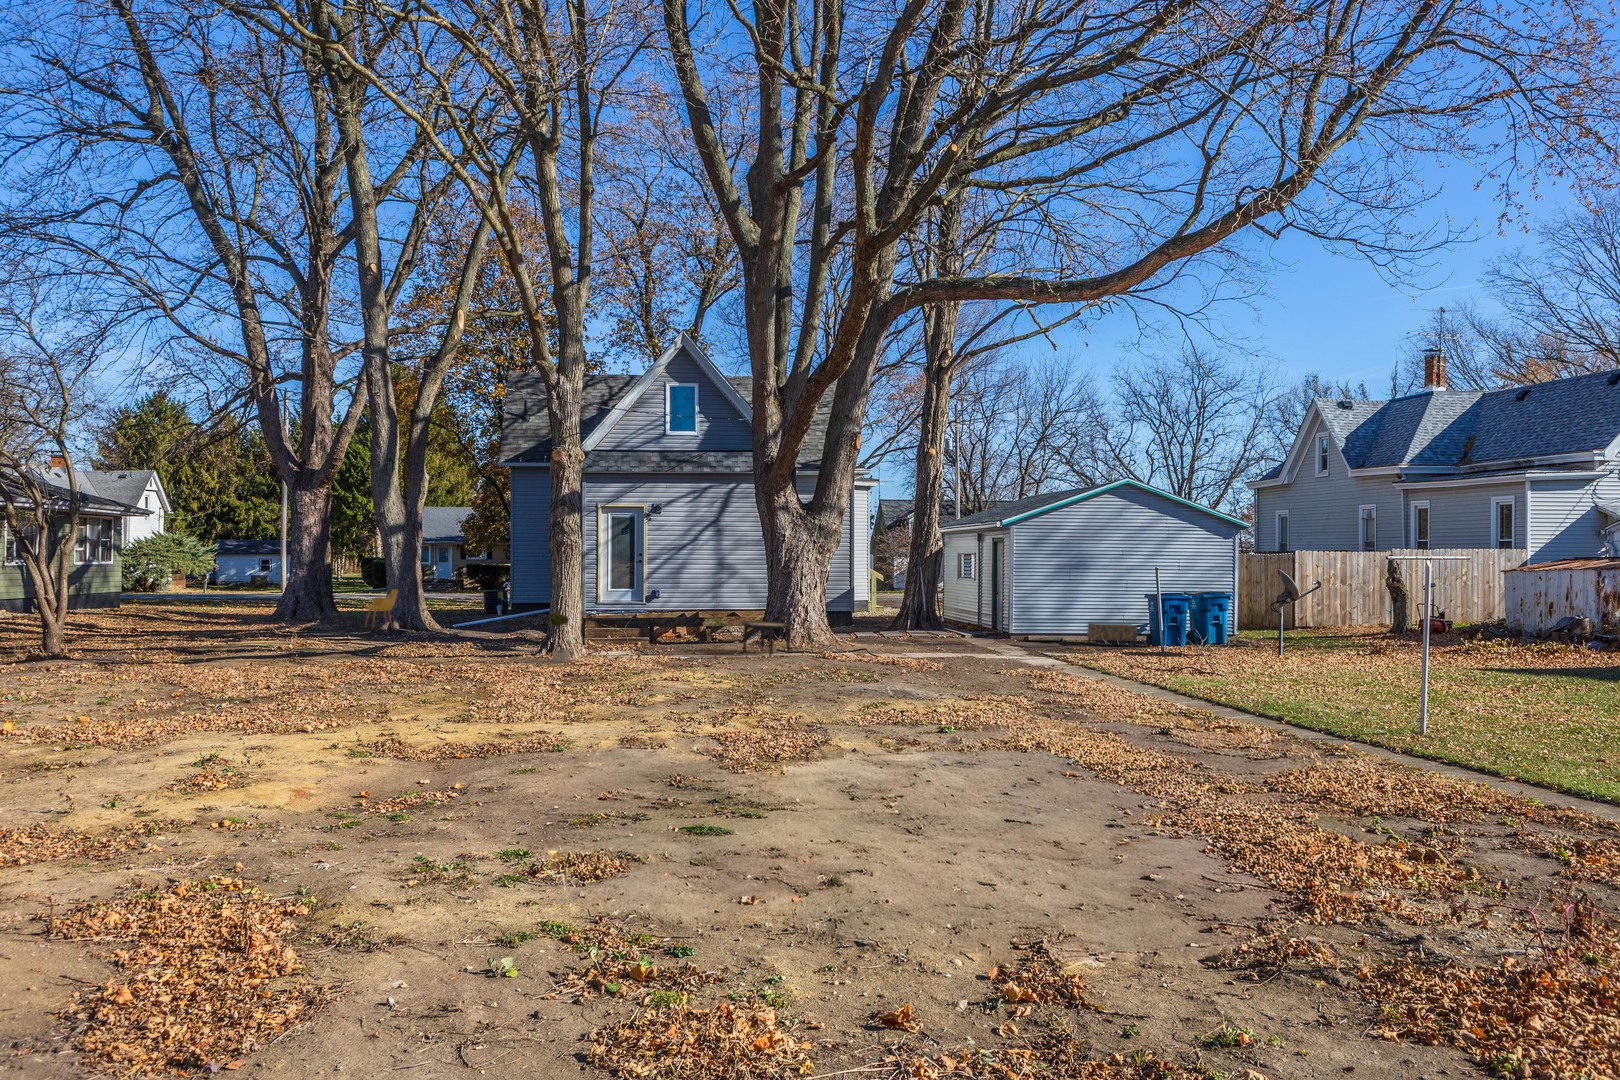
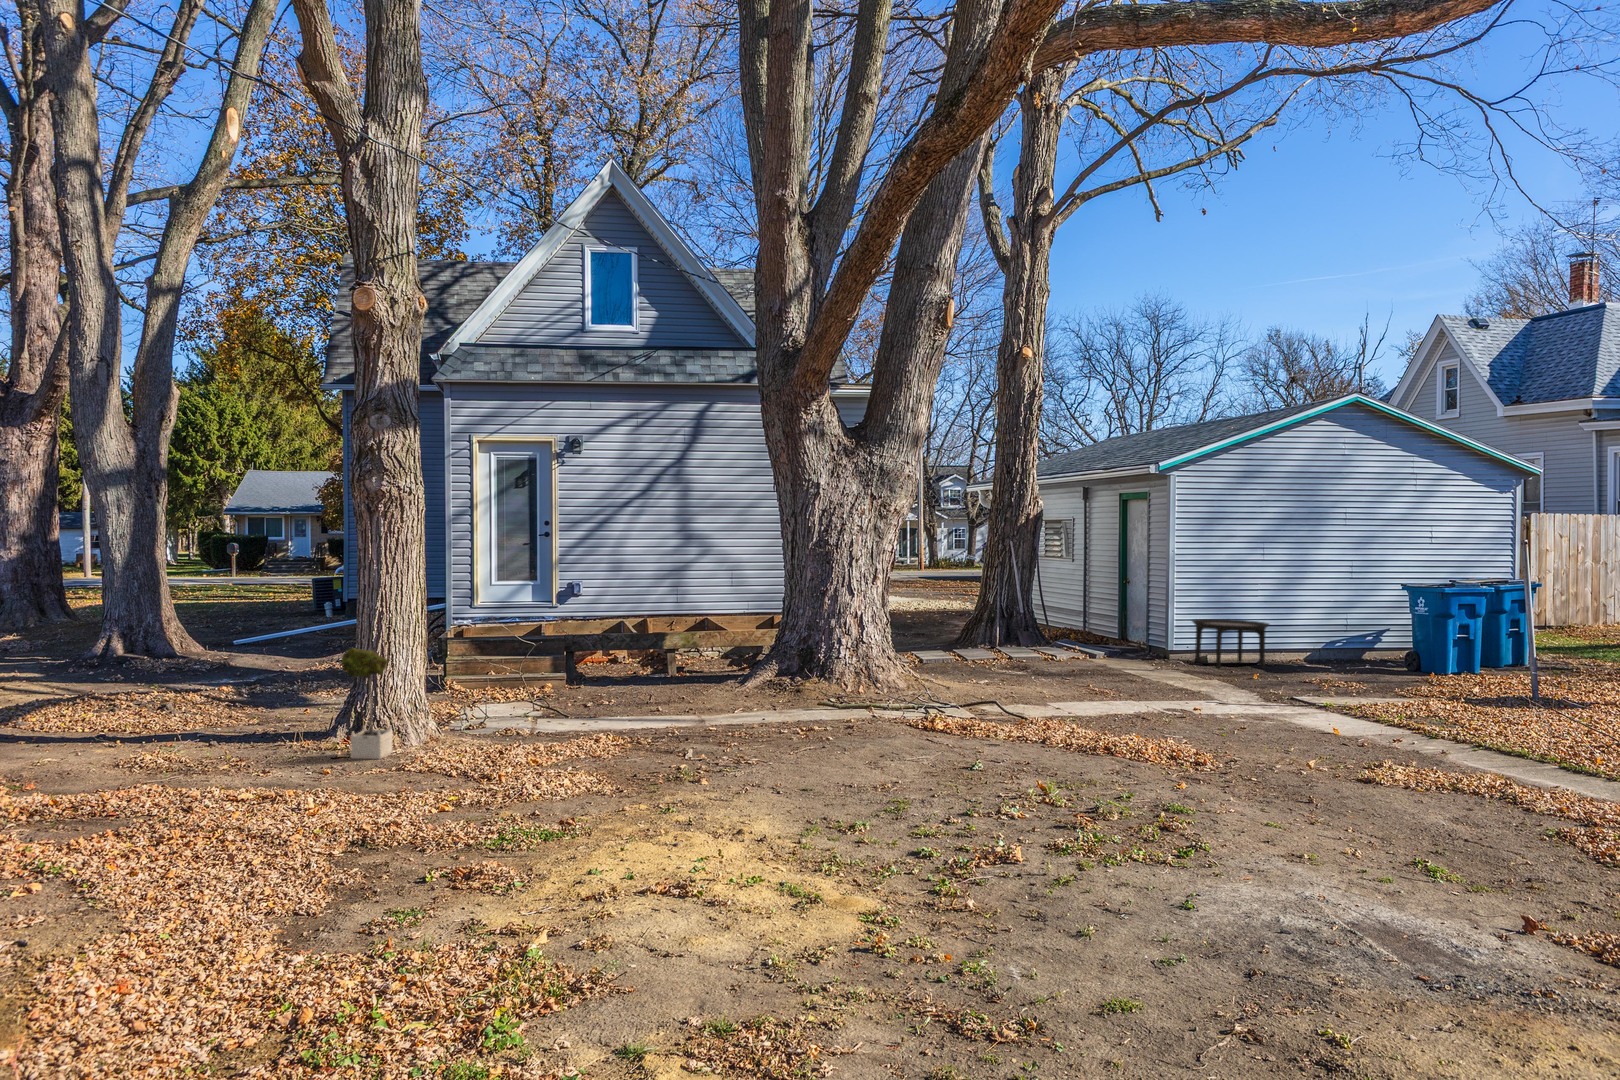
chair: present [366,589,398,623] -> none [43,598,106,672]
round table: present [742,621,792,656] -> present [1192,619,1269,668]
bench: present [1087,623,1138,646] -> none [1287,627,1375,665]

